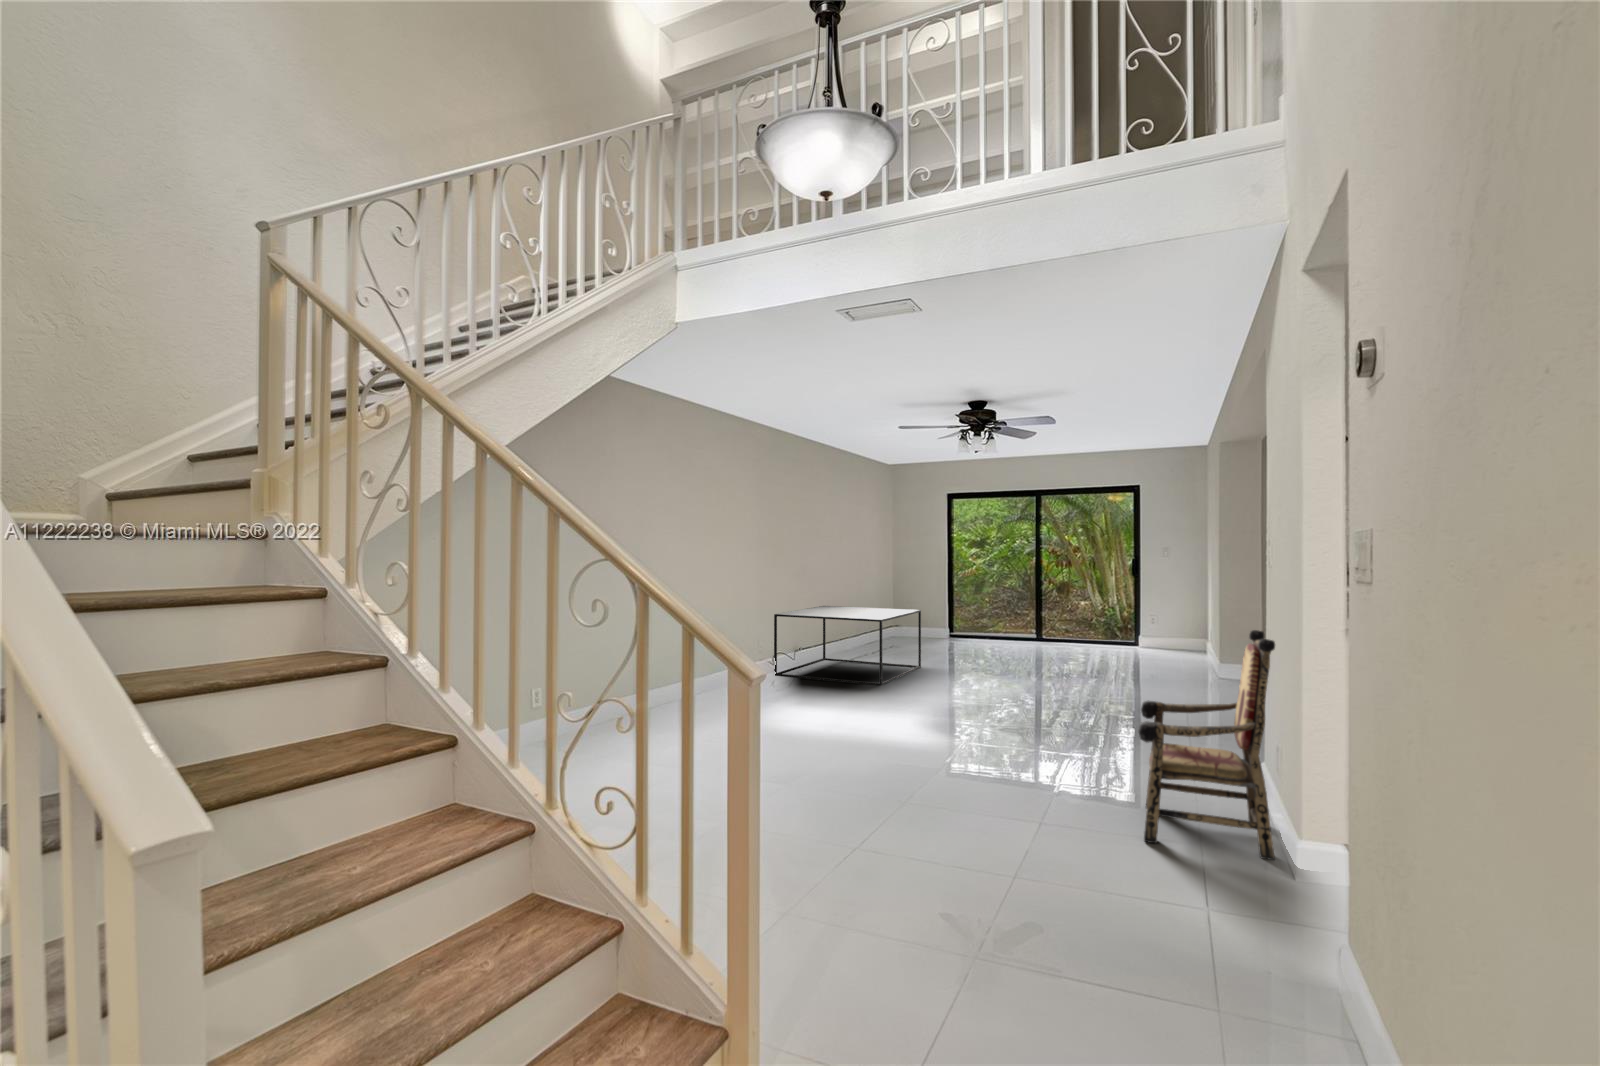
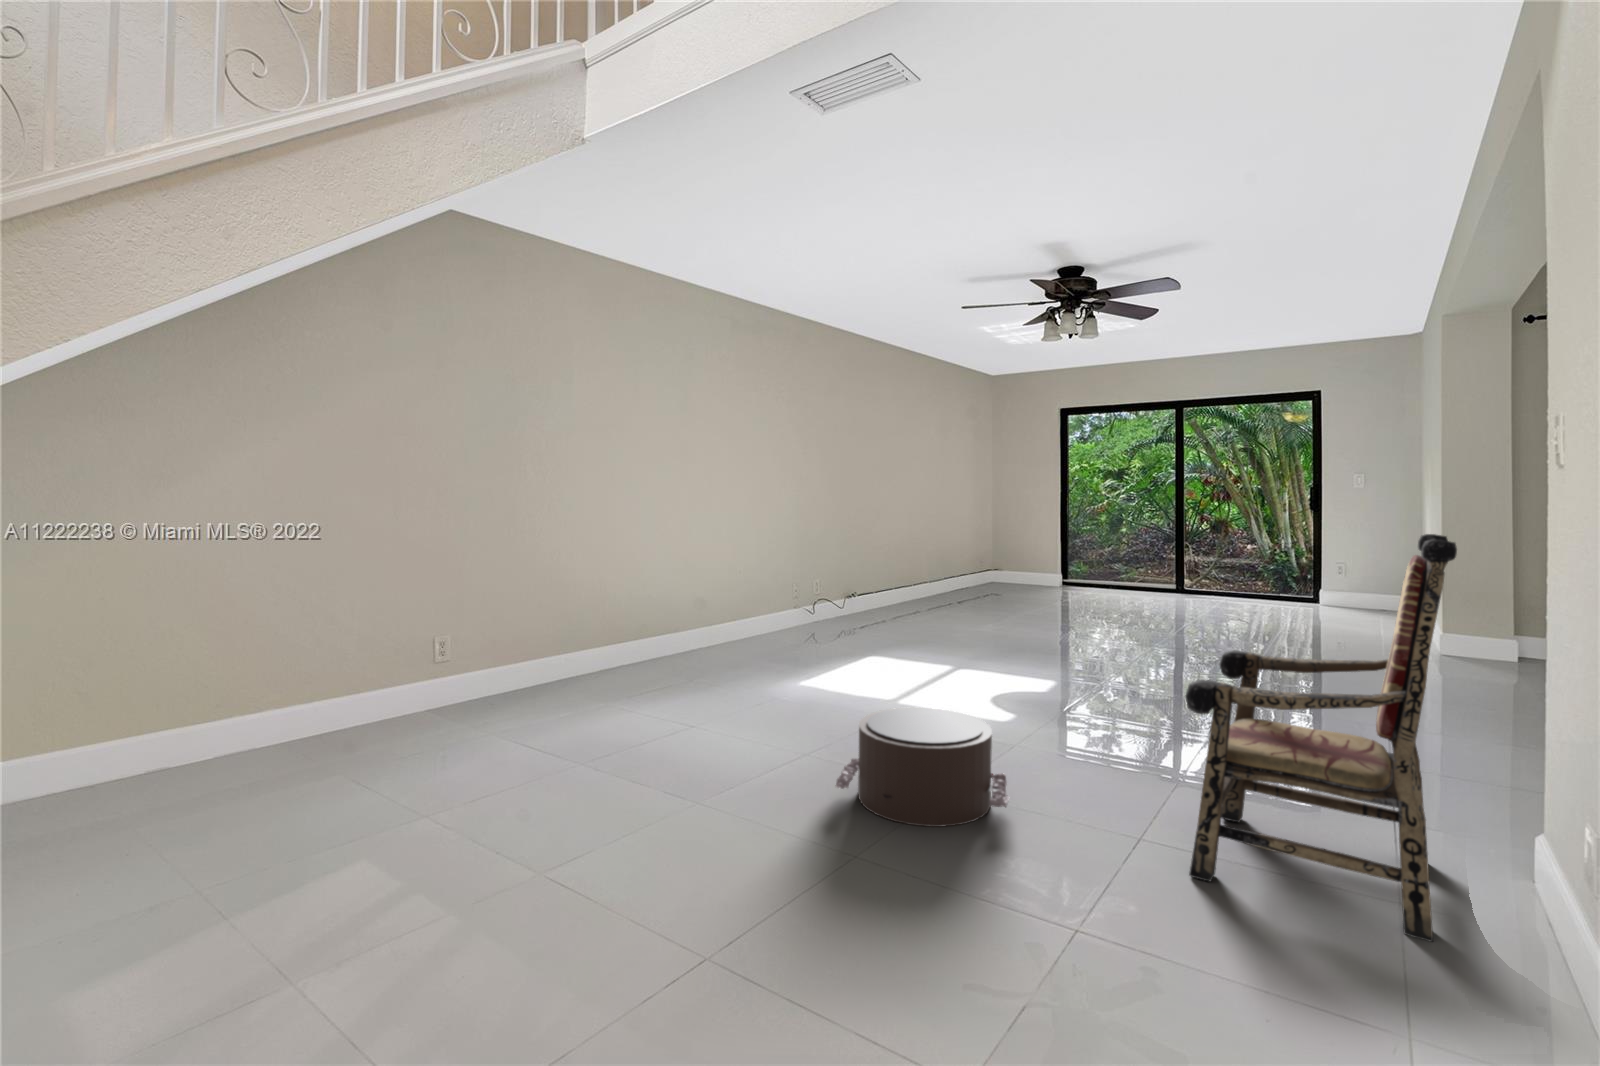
coffee table: present [774,606,921,685] -> none [834,539,1016,631]
pouf: none [906,751,1026,830] -> present [836,708,1009,827]

